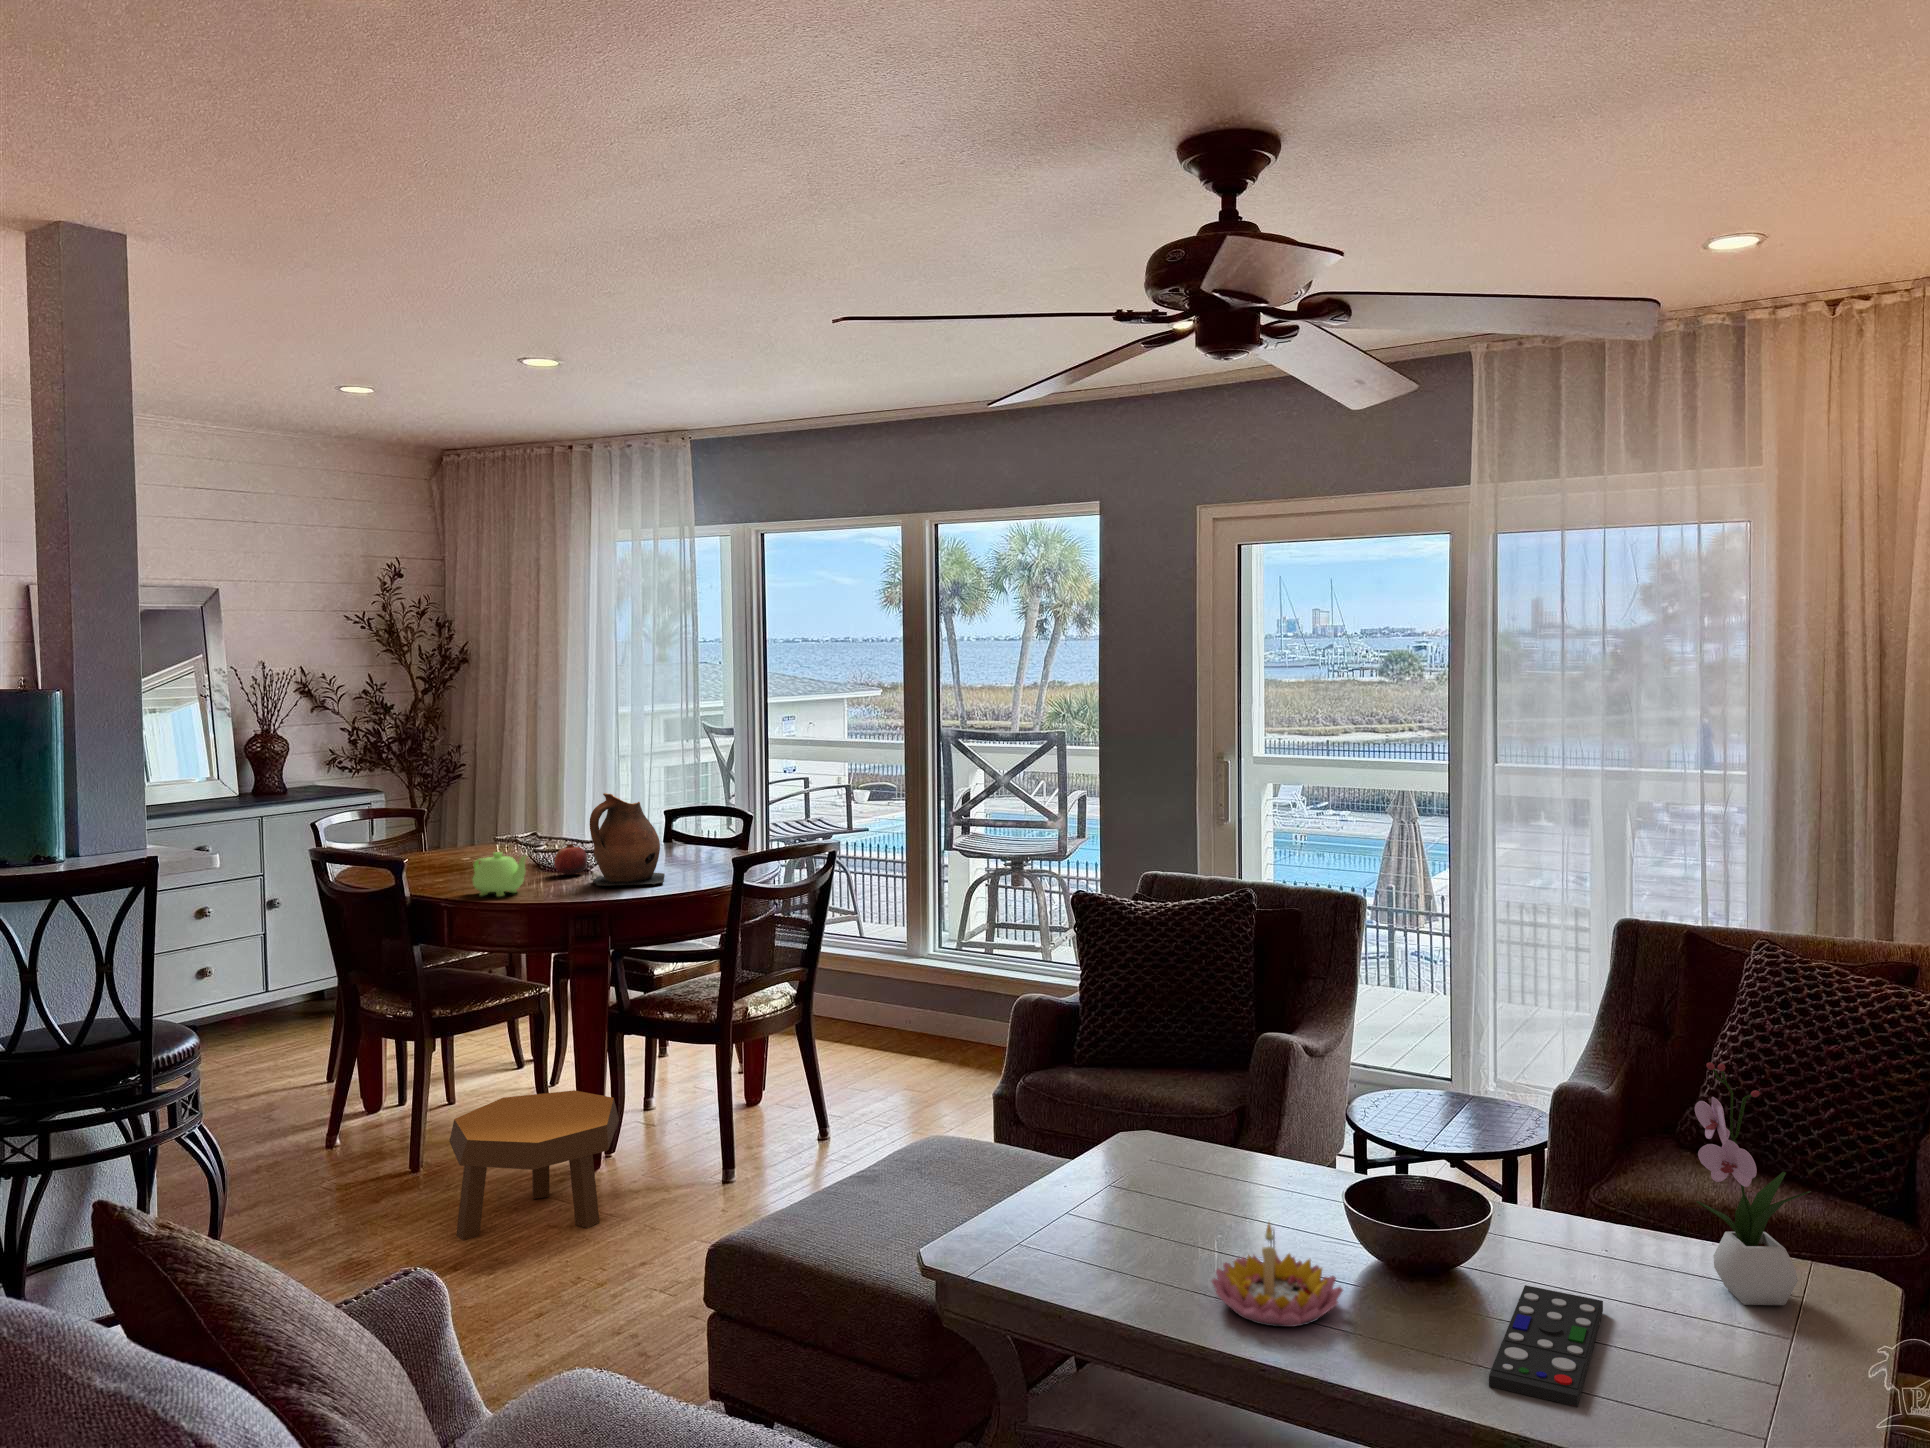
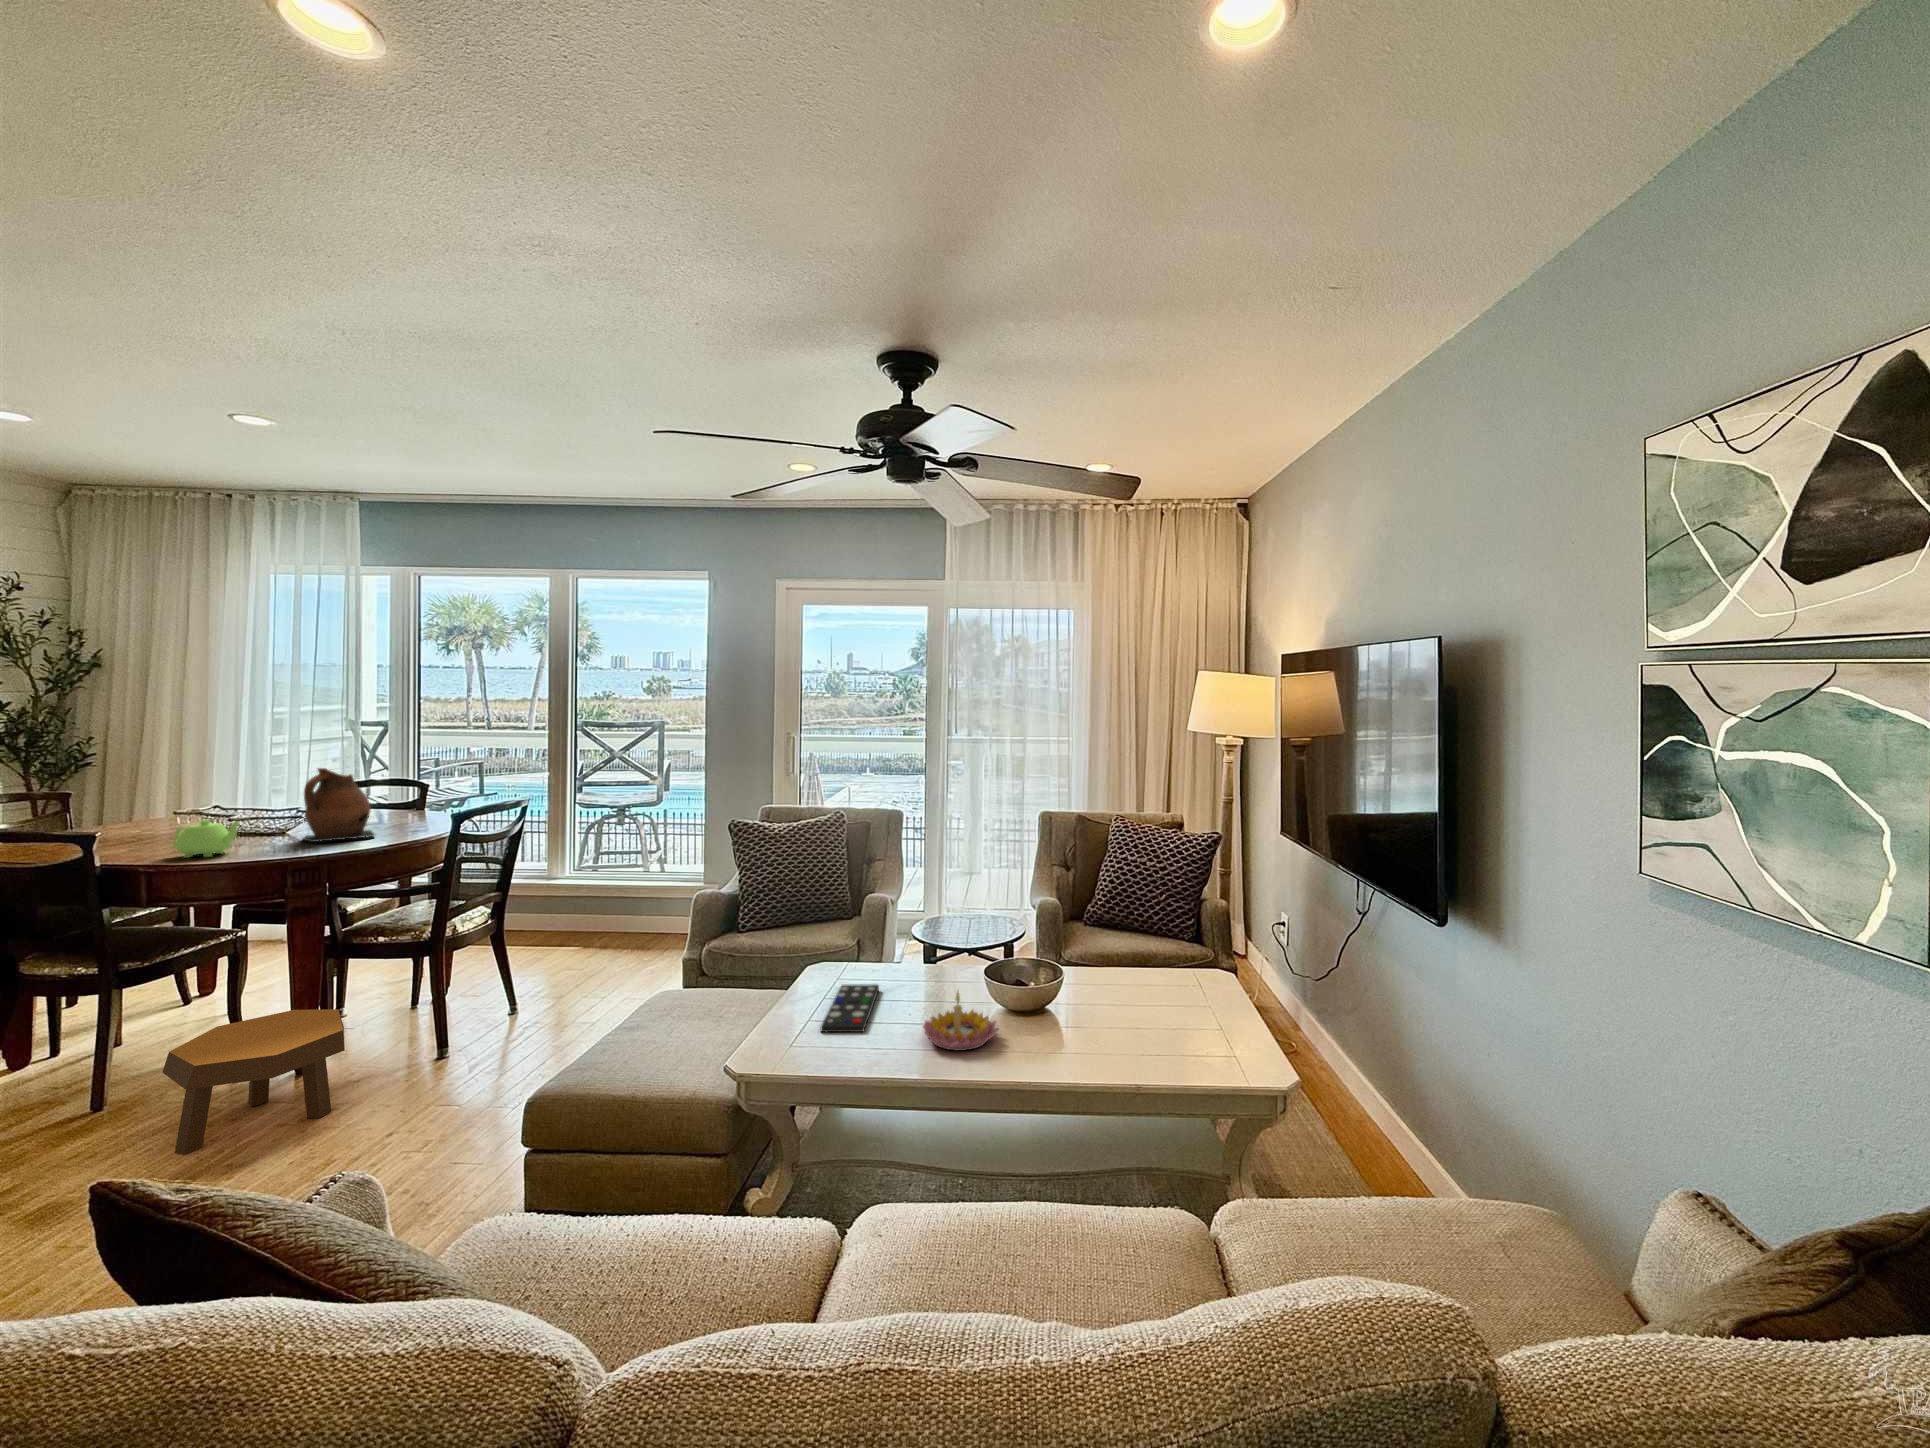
fruit: present [554,844,587,875] -> none [255,811,289,837]
flower arrangement: present [1695,1062,1811,1305] -> none [1146,871,1199,991]
remote control: present [1489,1285,1603,1407] -> present [821,984,879,1032]

